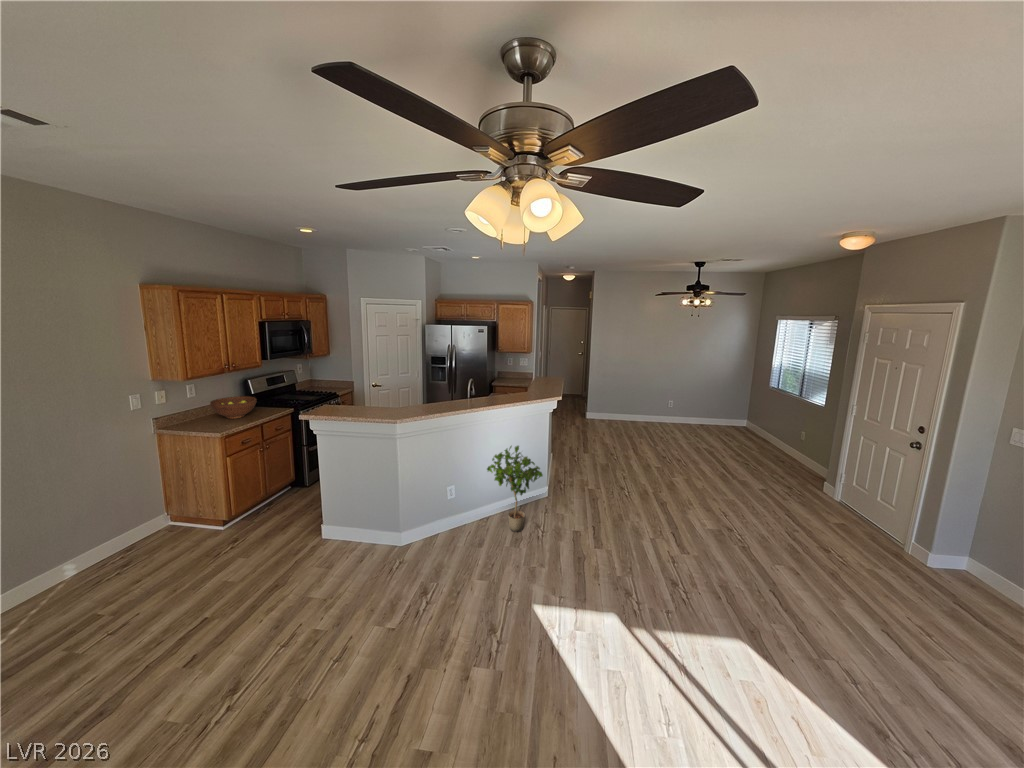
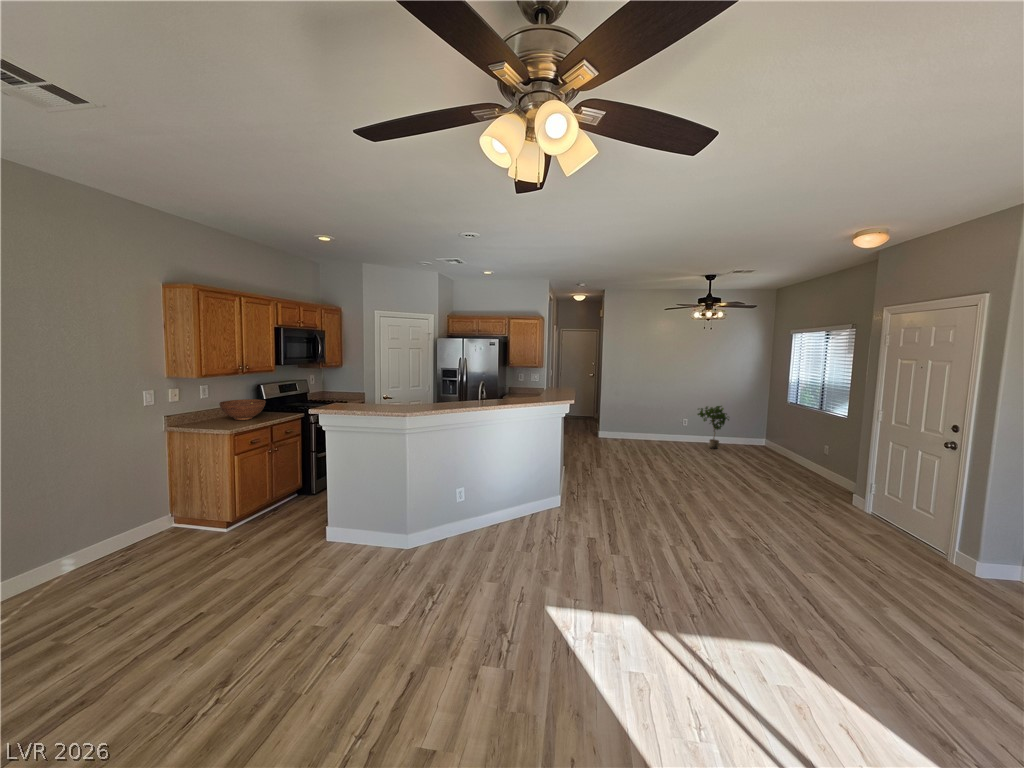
potted plant: present [487,446,543,532] -> present [698,406,729,449]

